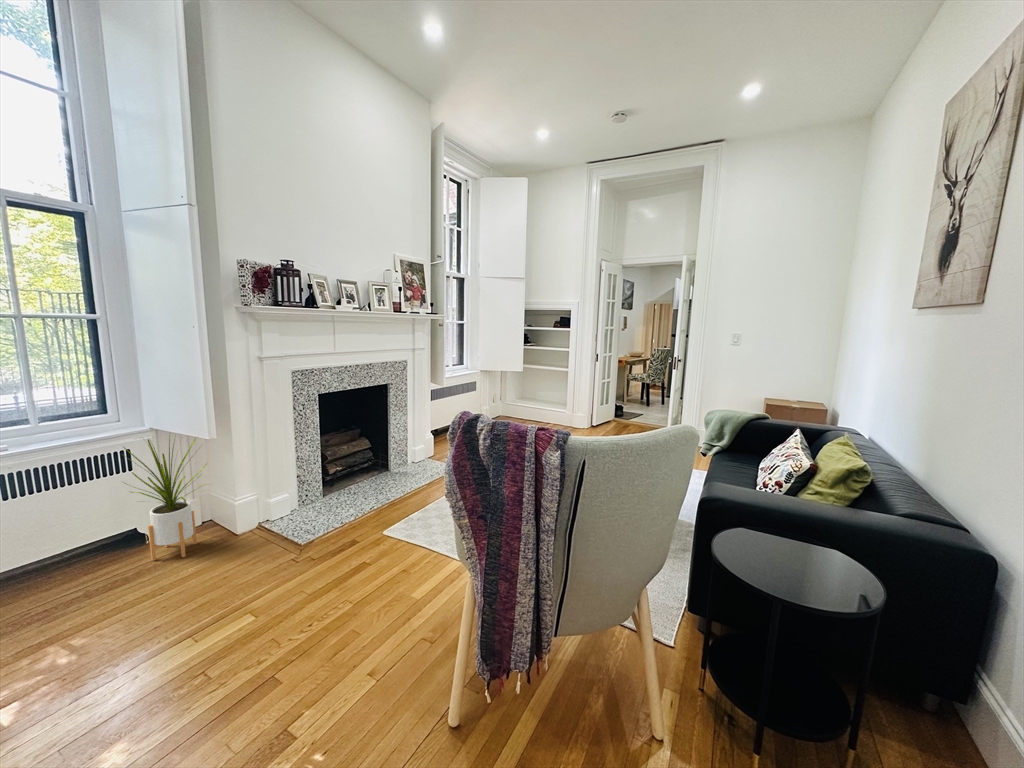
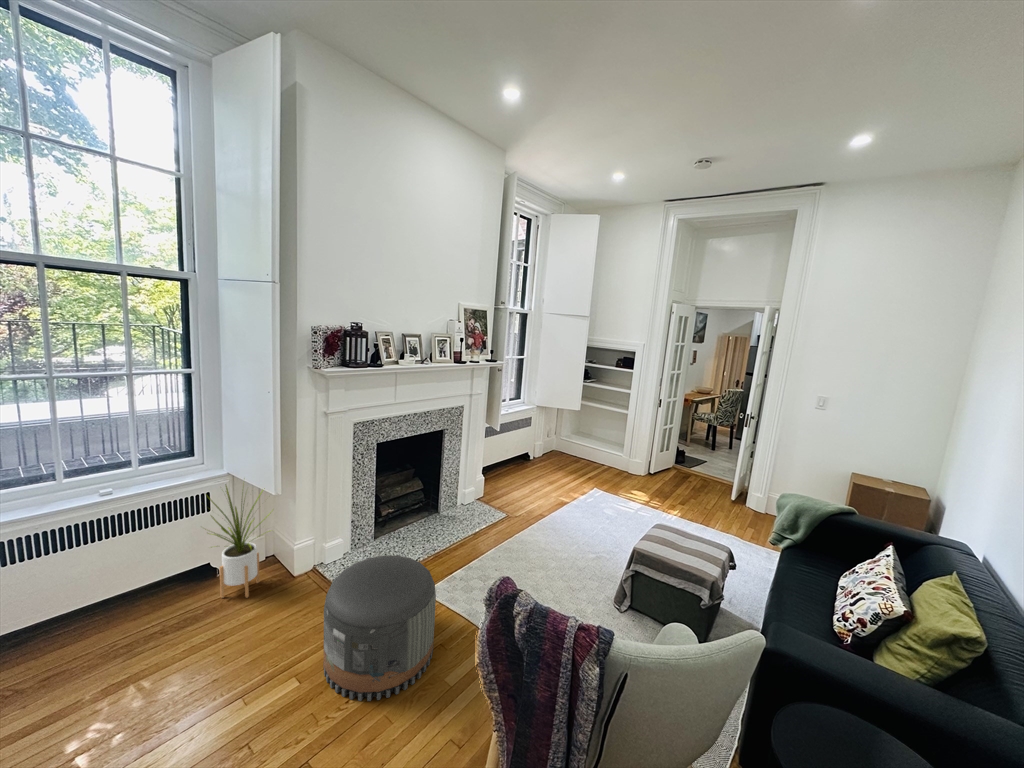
pouf: none [276,490,396,623] -> present [324,555,436,701]

